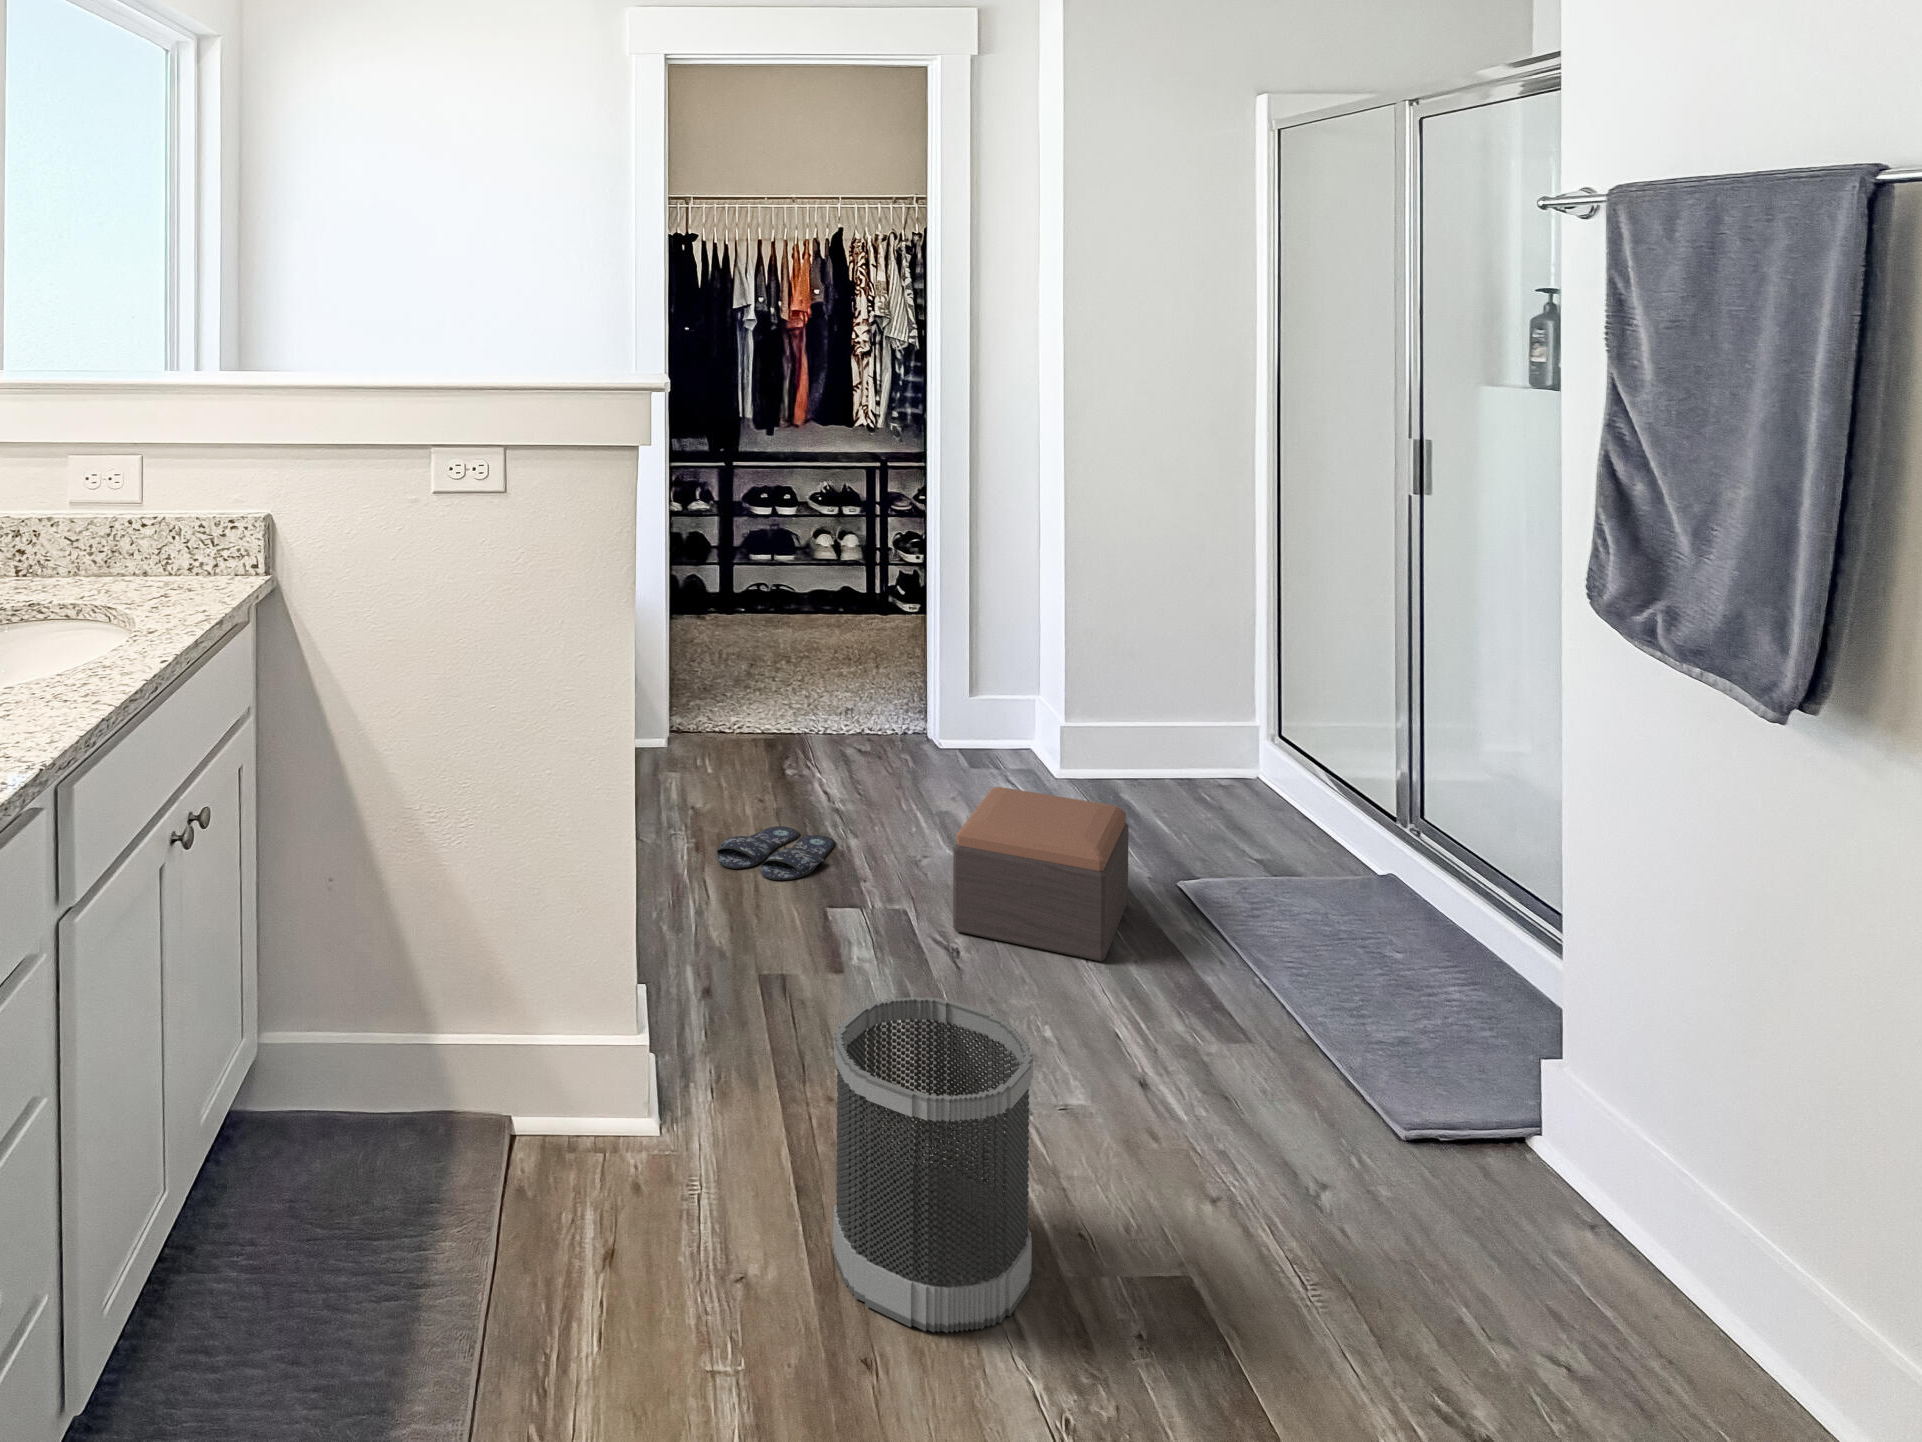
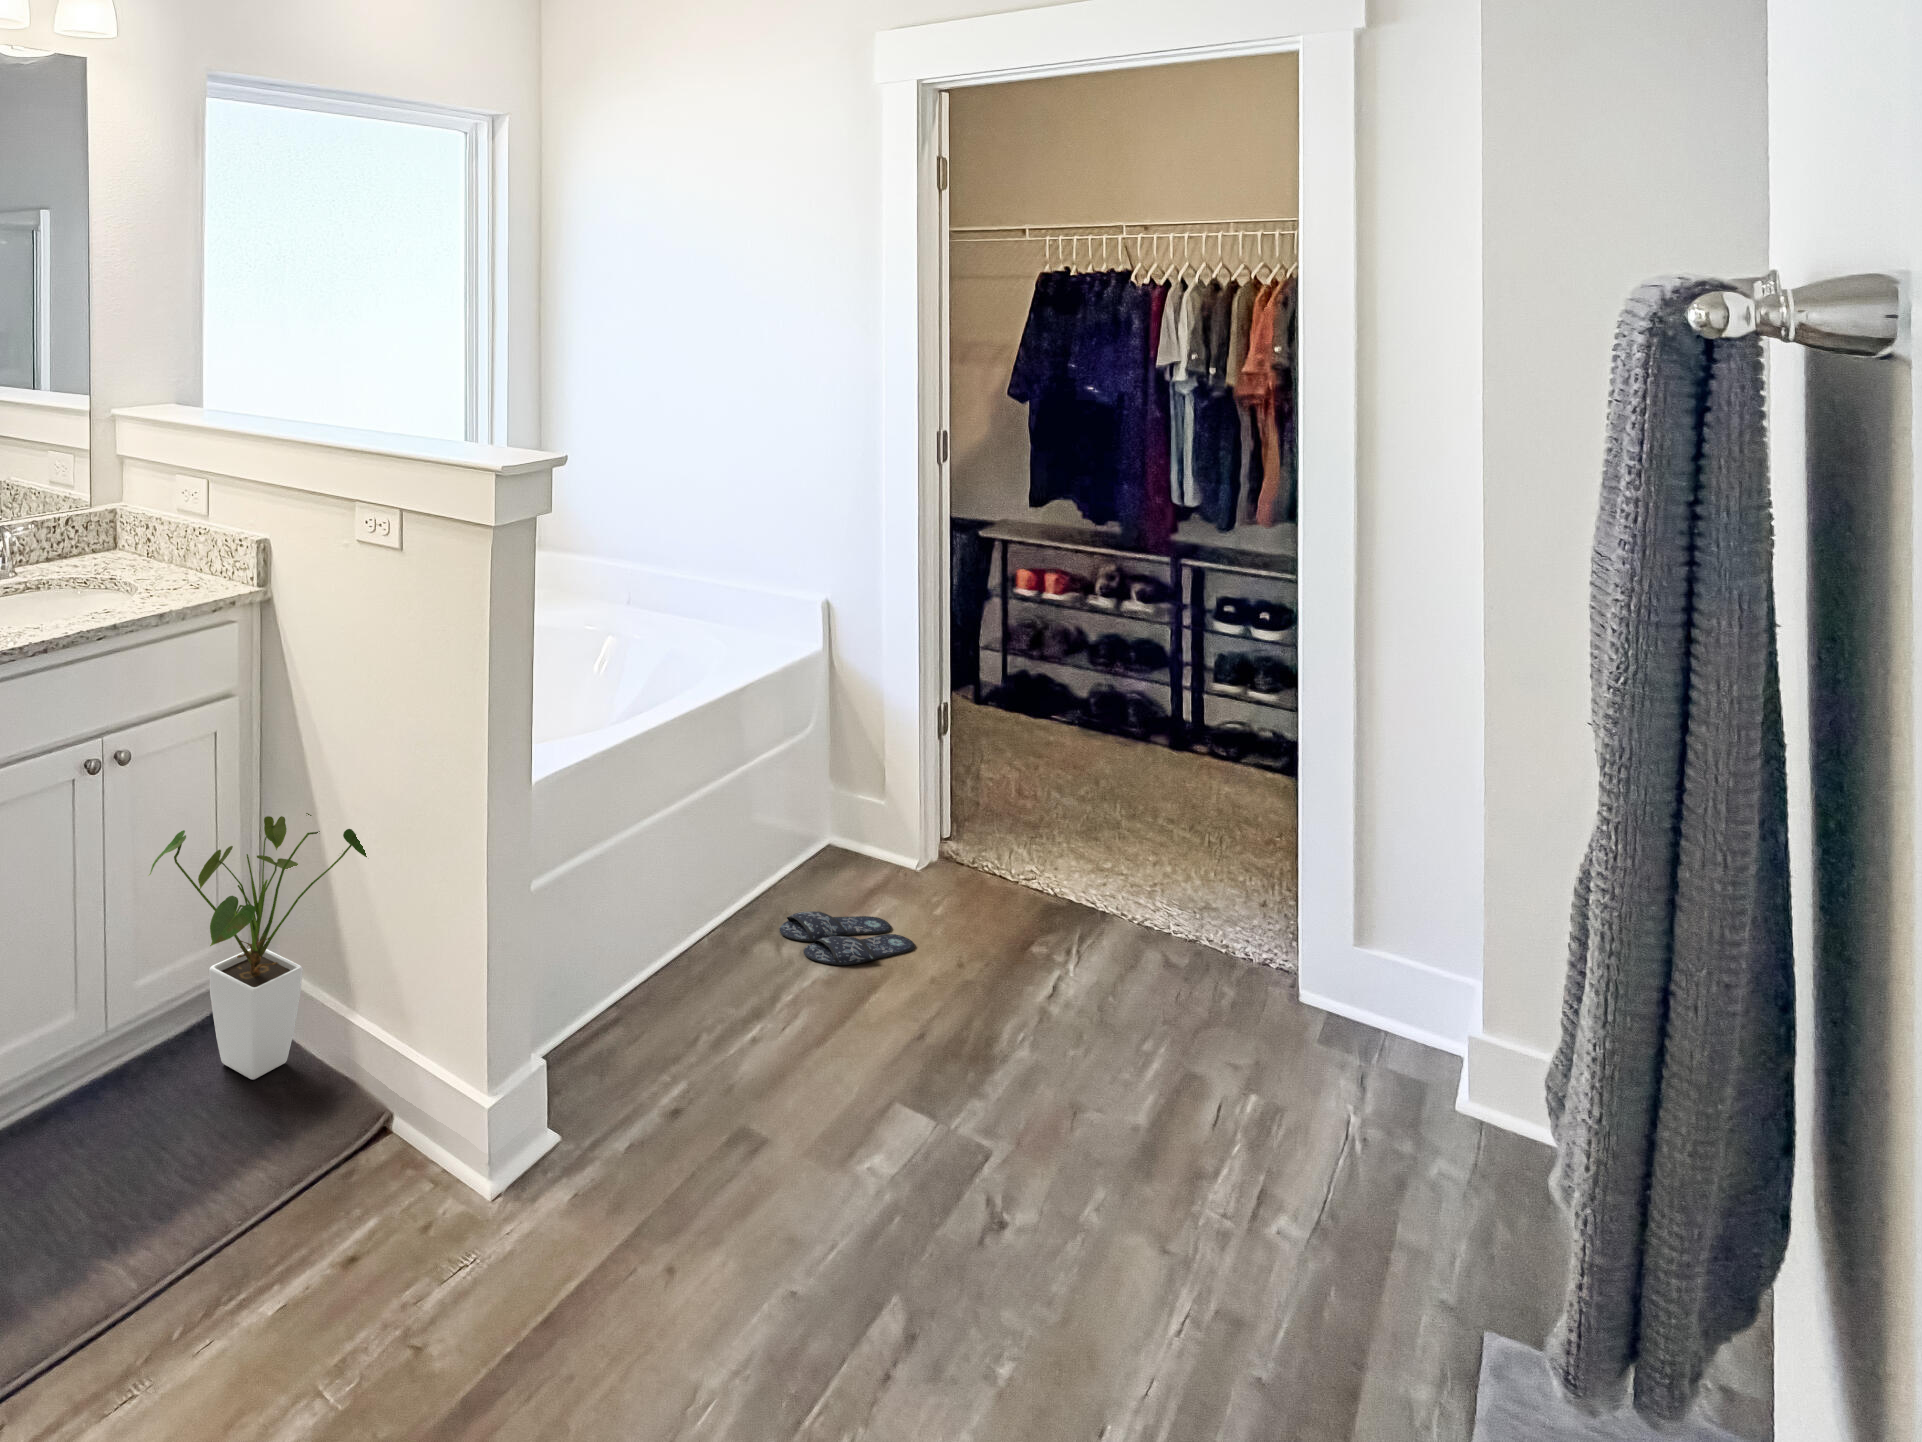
footstool: present [953,787,1129,962] -> none [912,936,1145,1138]
house plant: none [305,845,558,1243] -> present [148,813,367,1079]
wastebasket: present [833,997,1033,1333] -> none [451,1027,621,1306]

